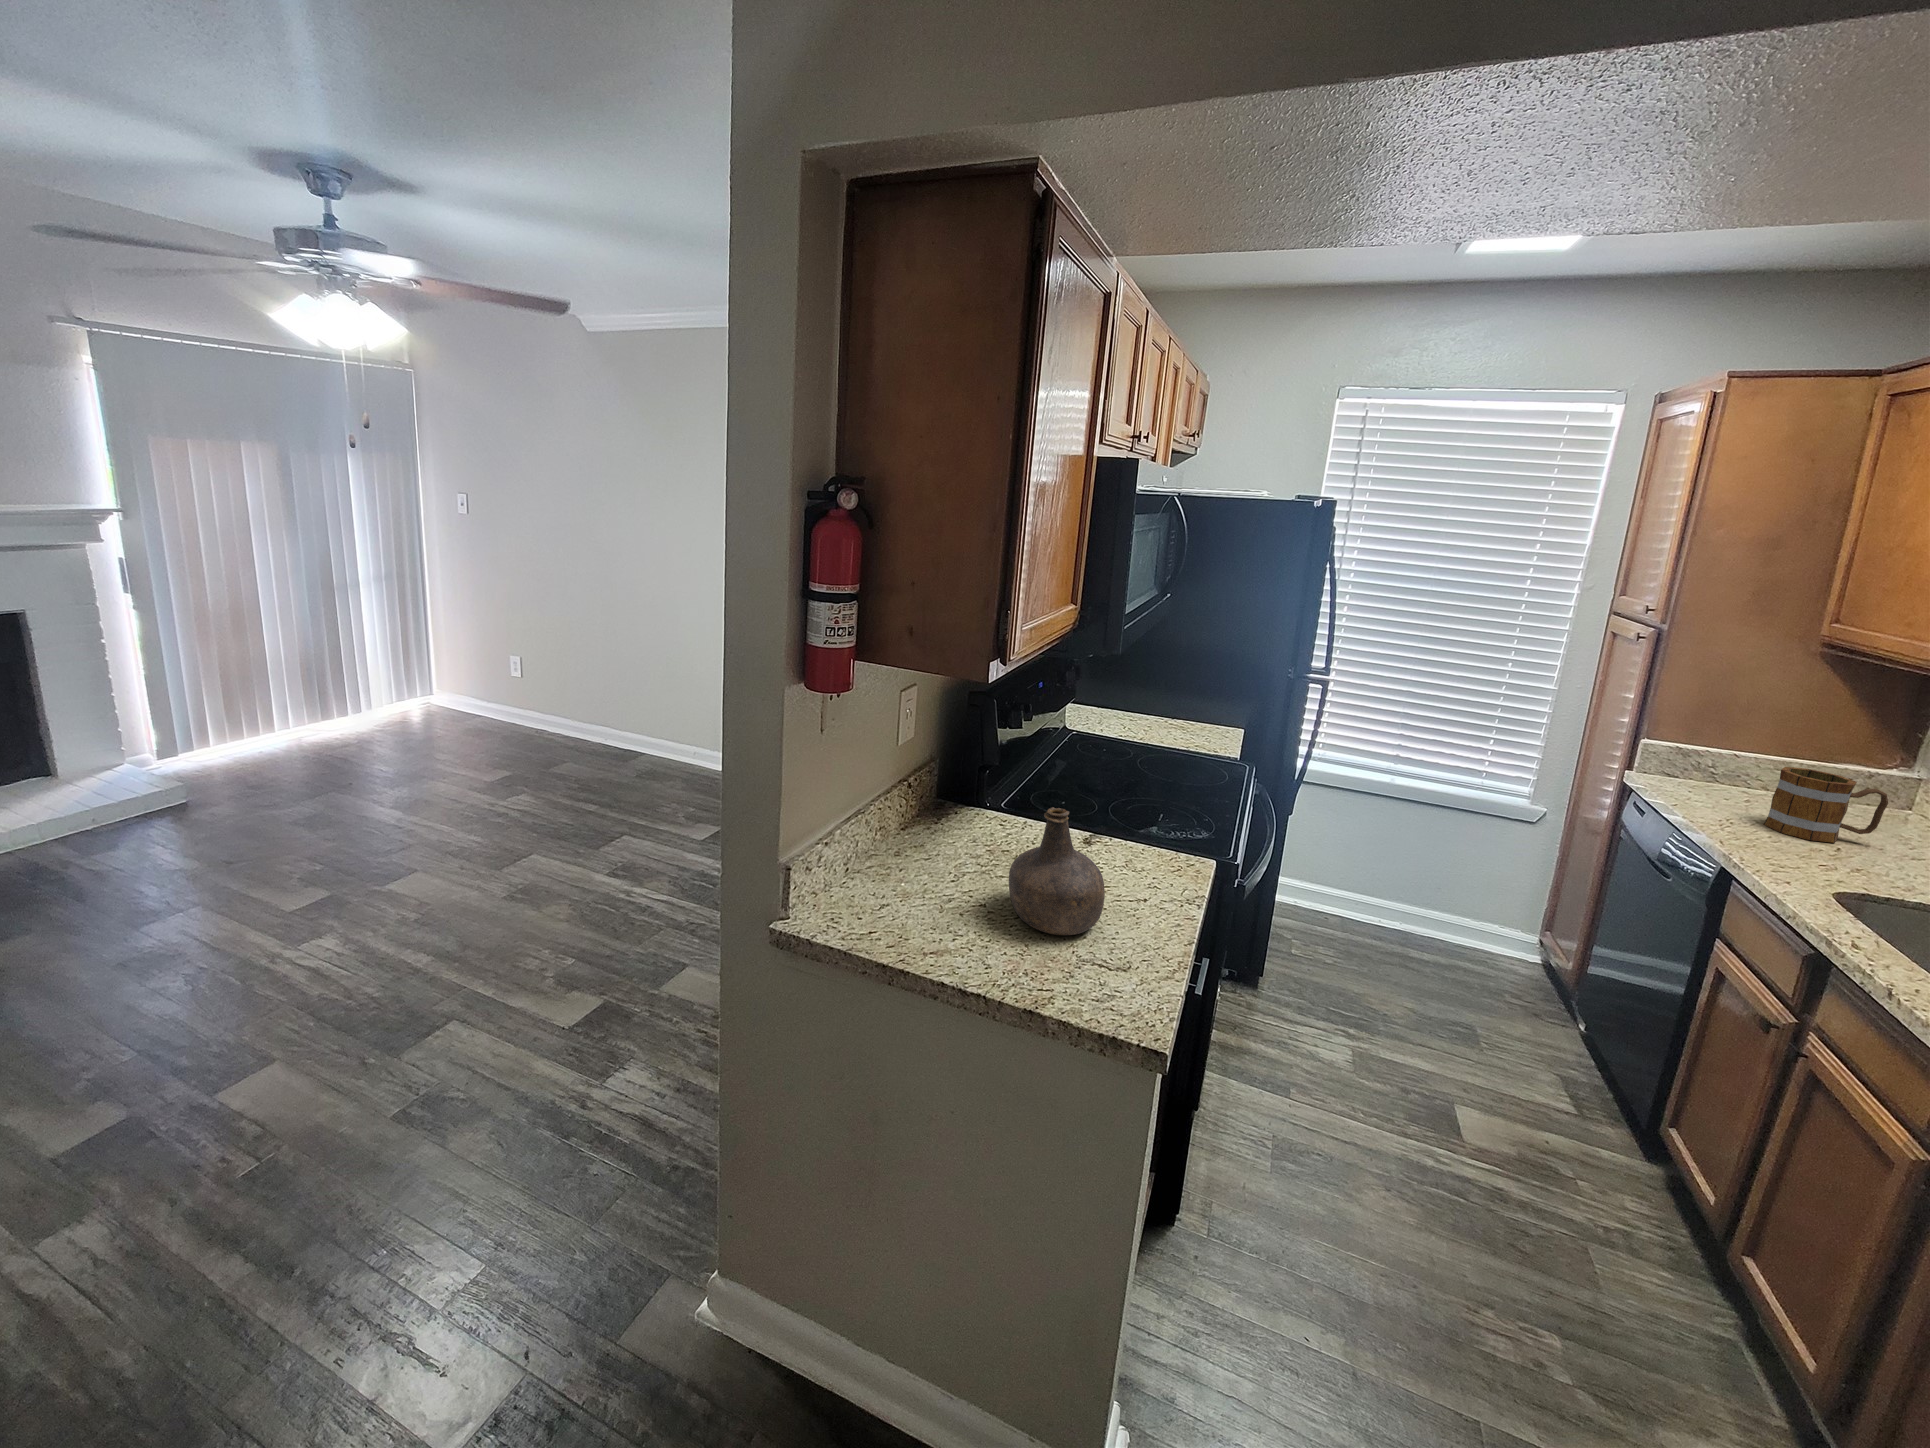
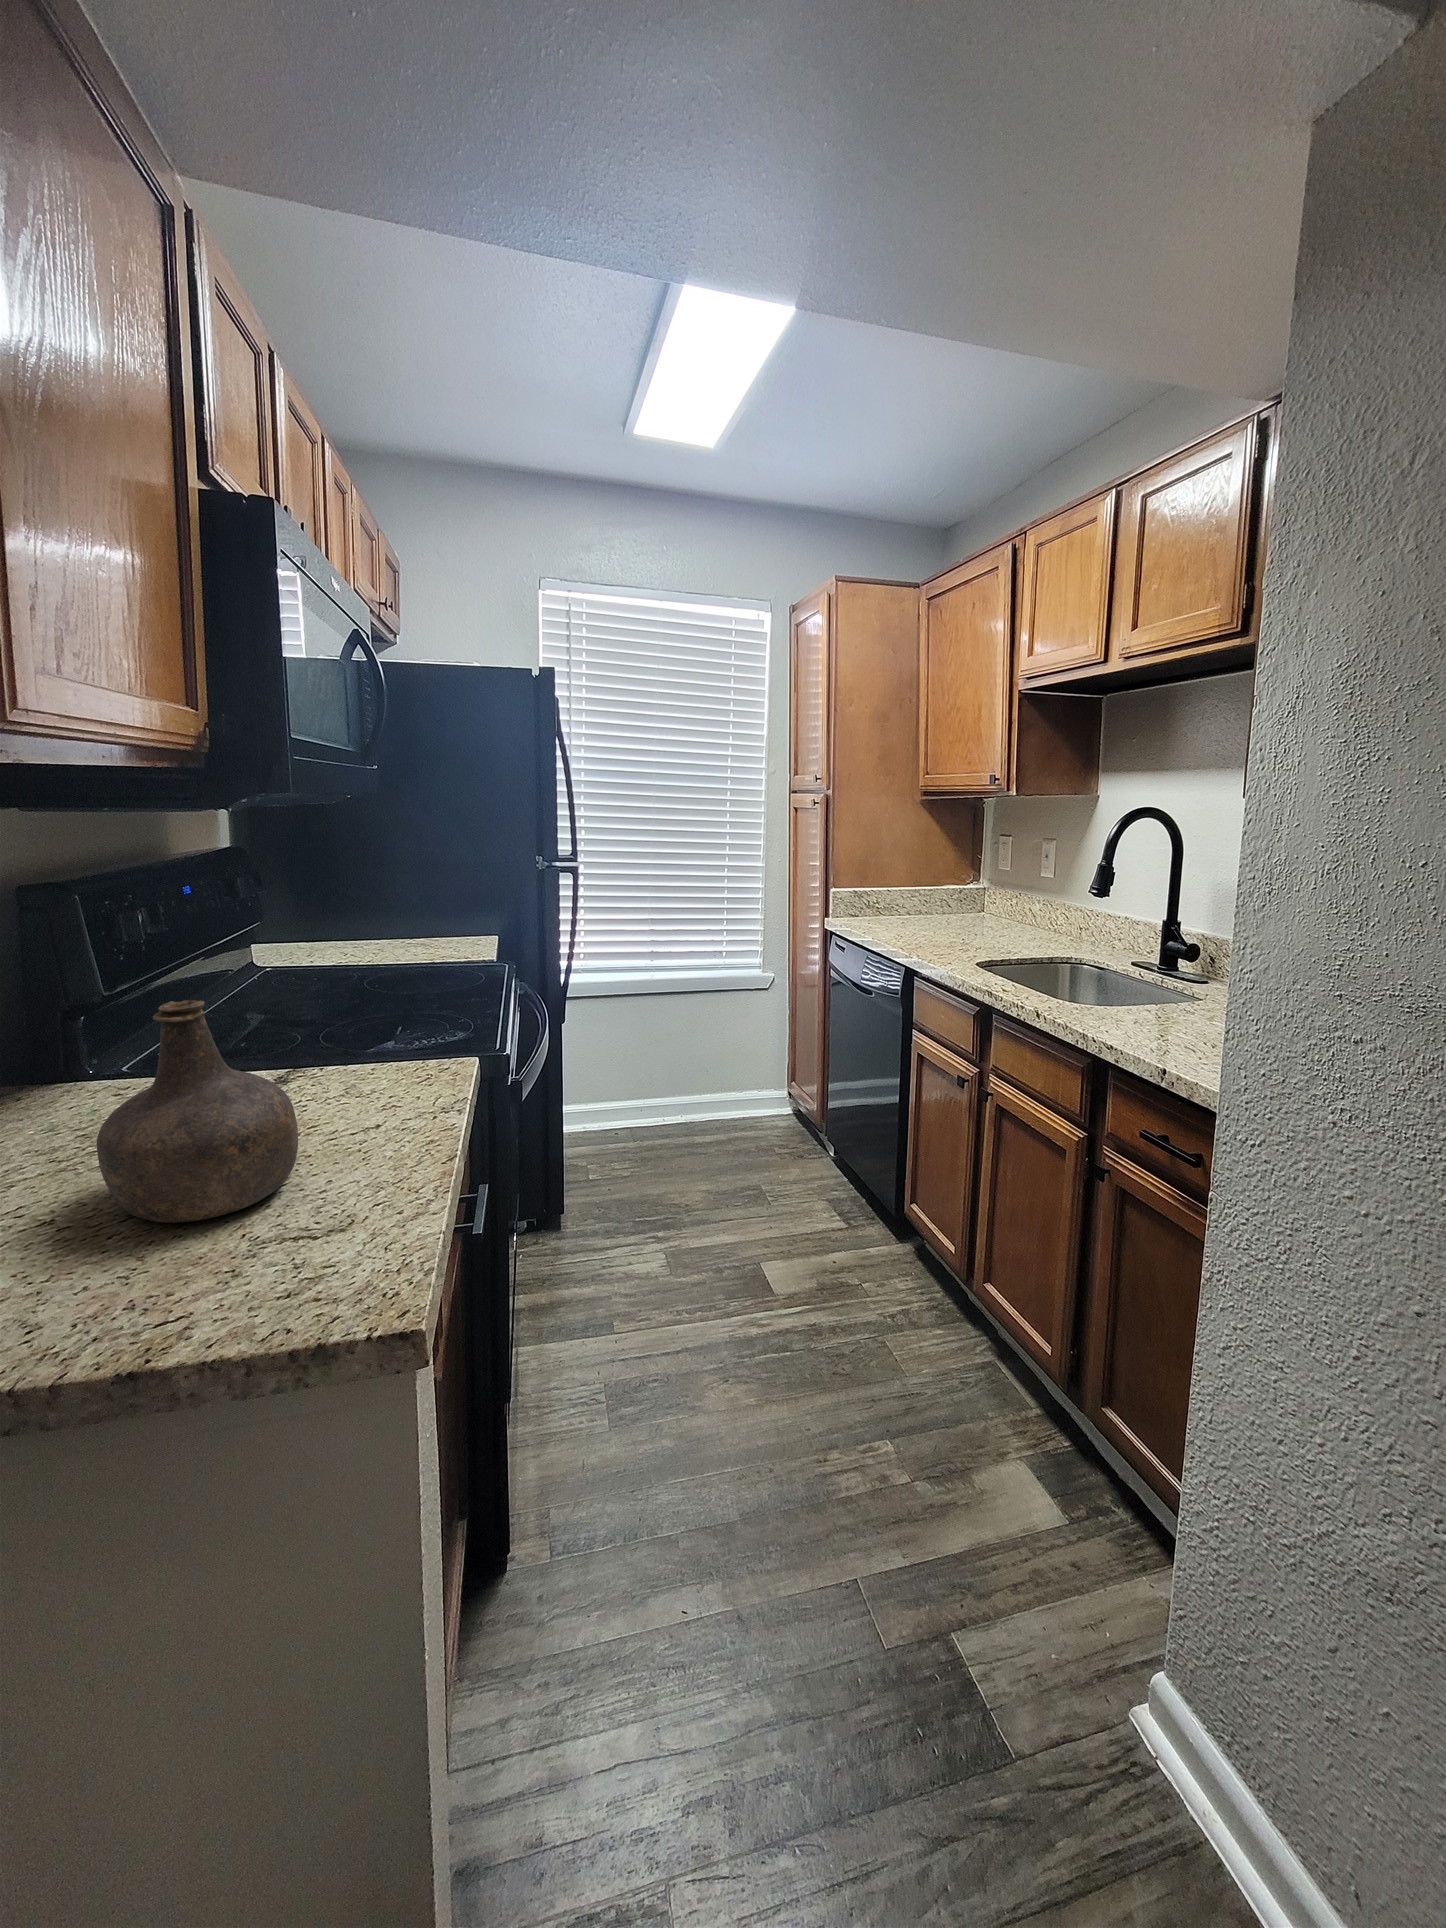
mug: present [1764,767,1888,843] -> none [919,885,980,938]

